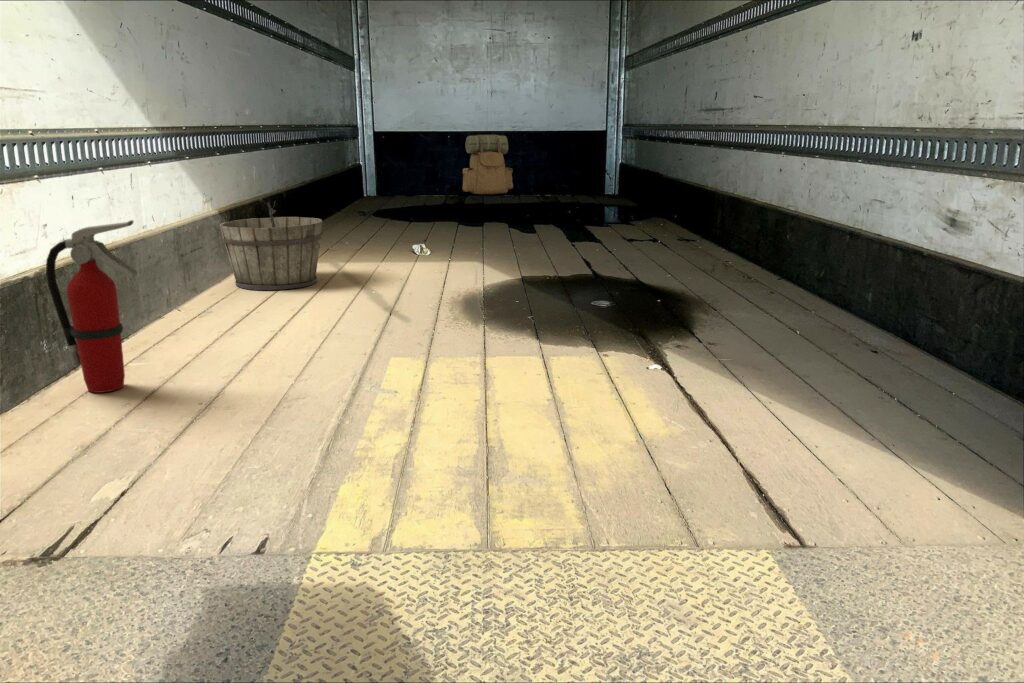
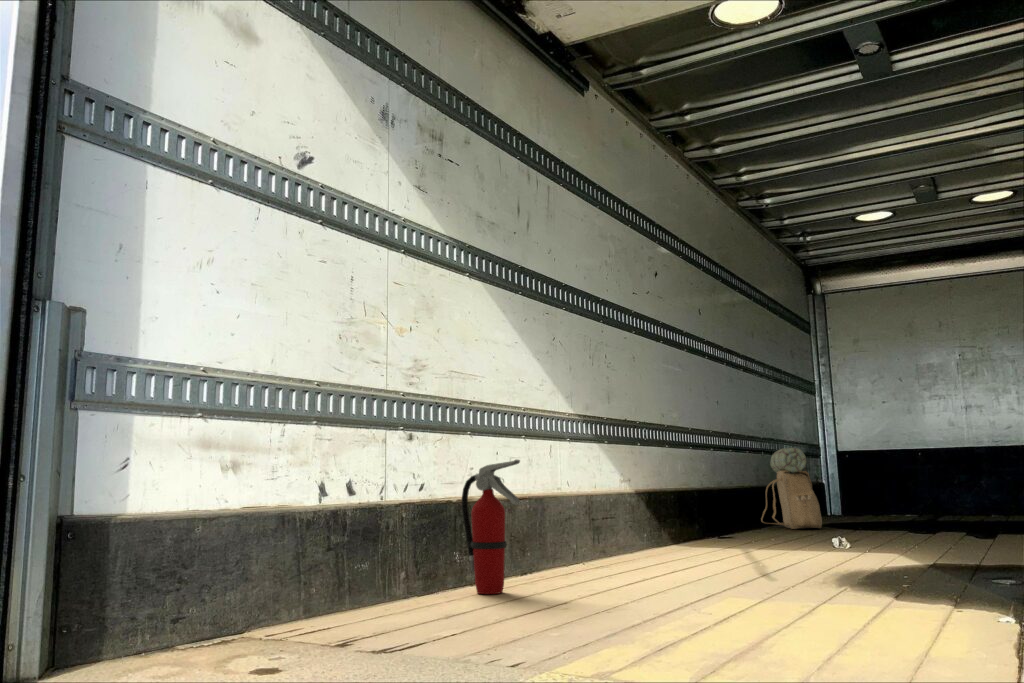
backpack: present [462,135,513,194] -> present [761,447,822,529]
wooden bucket: present [220,199,322,290] -> none [632,479,721,558]

